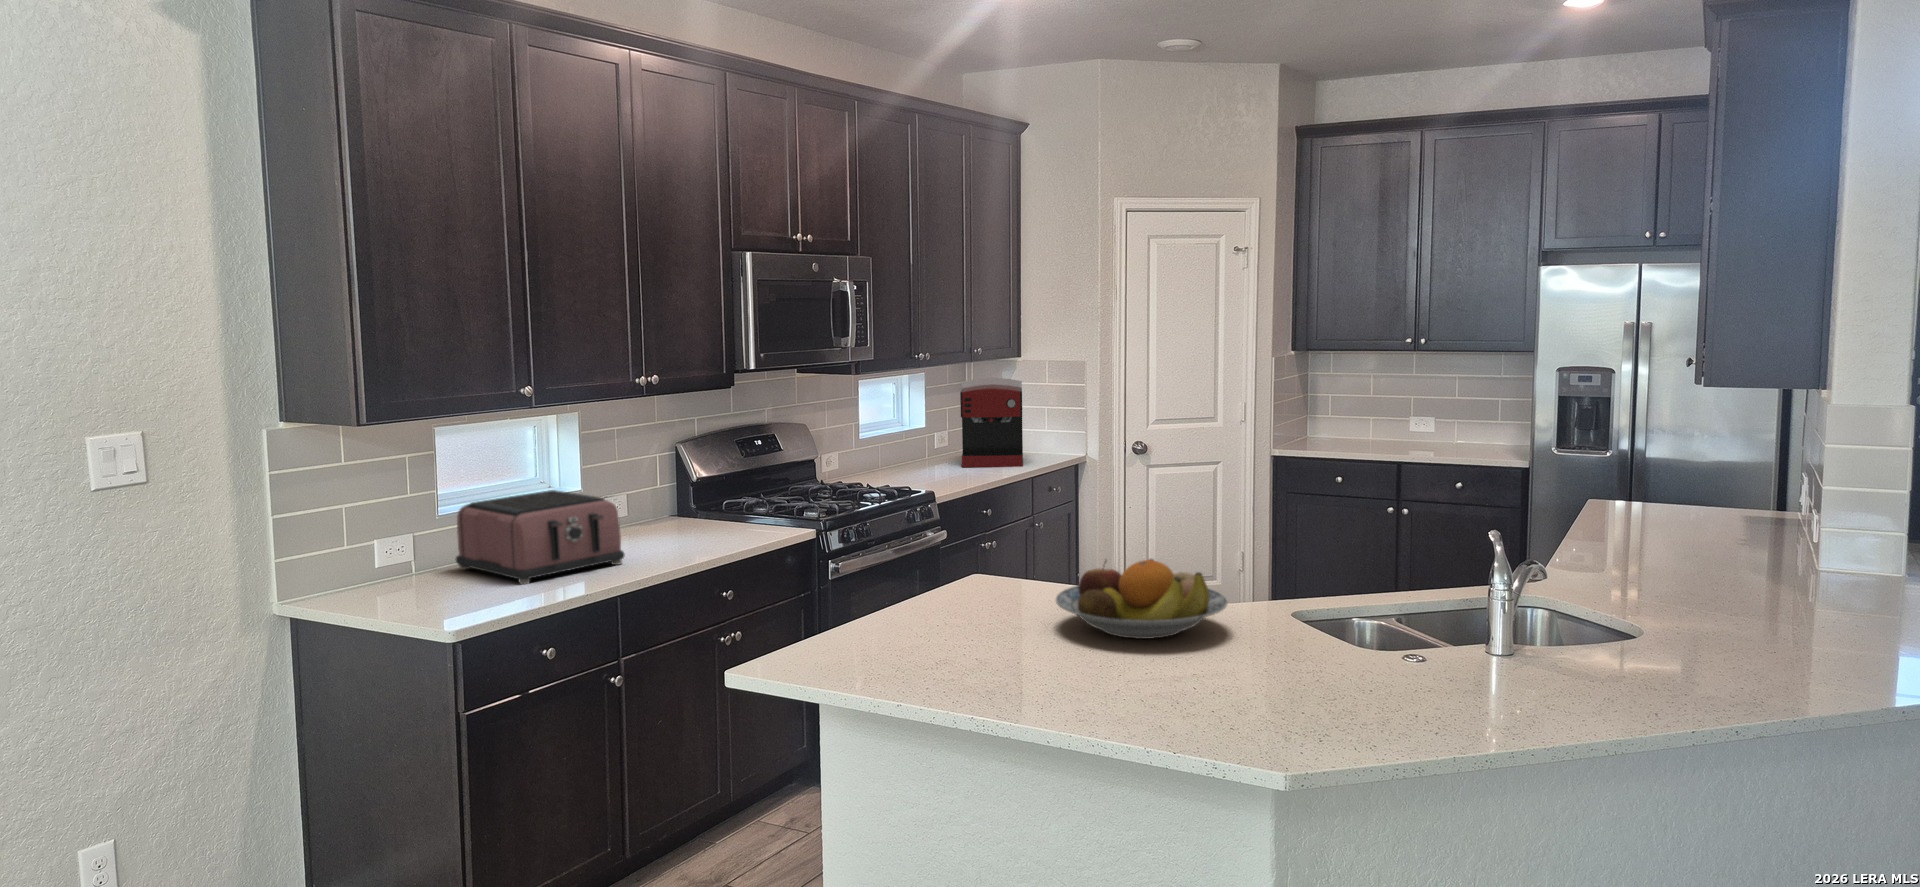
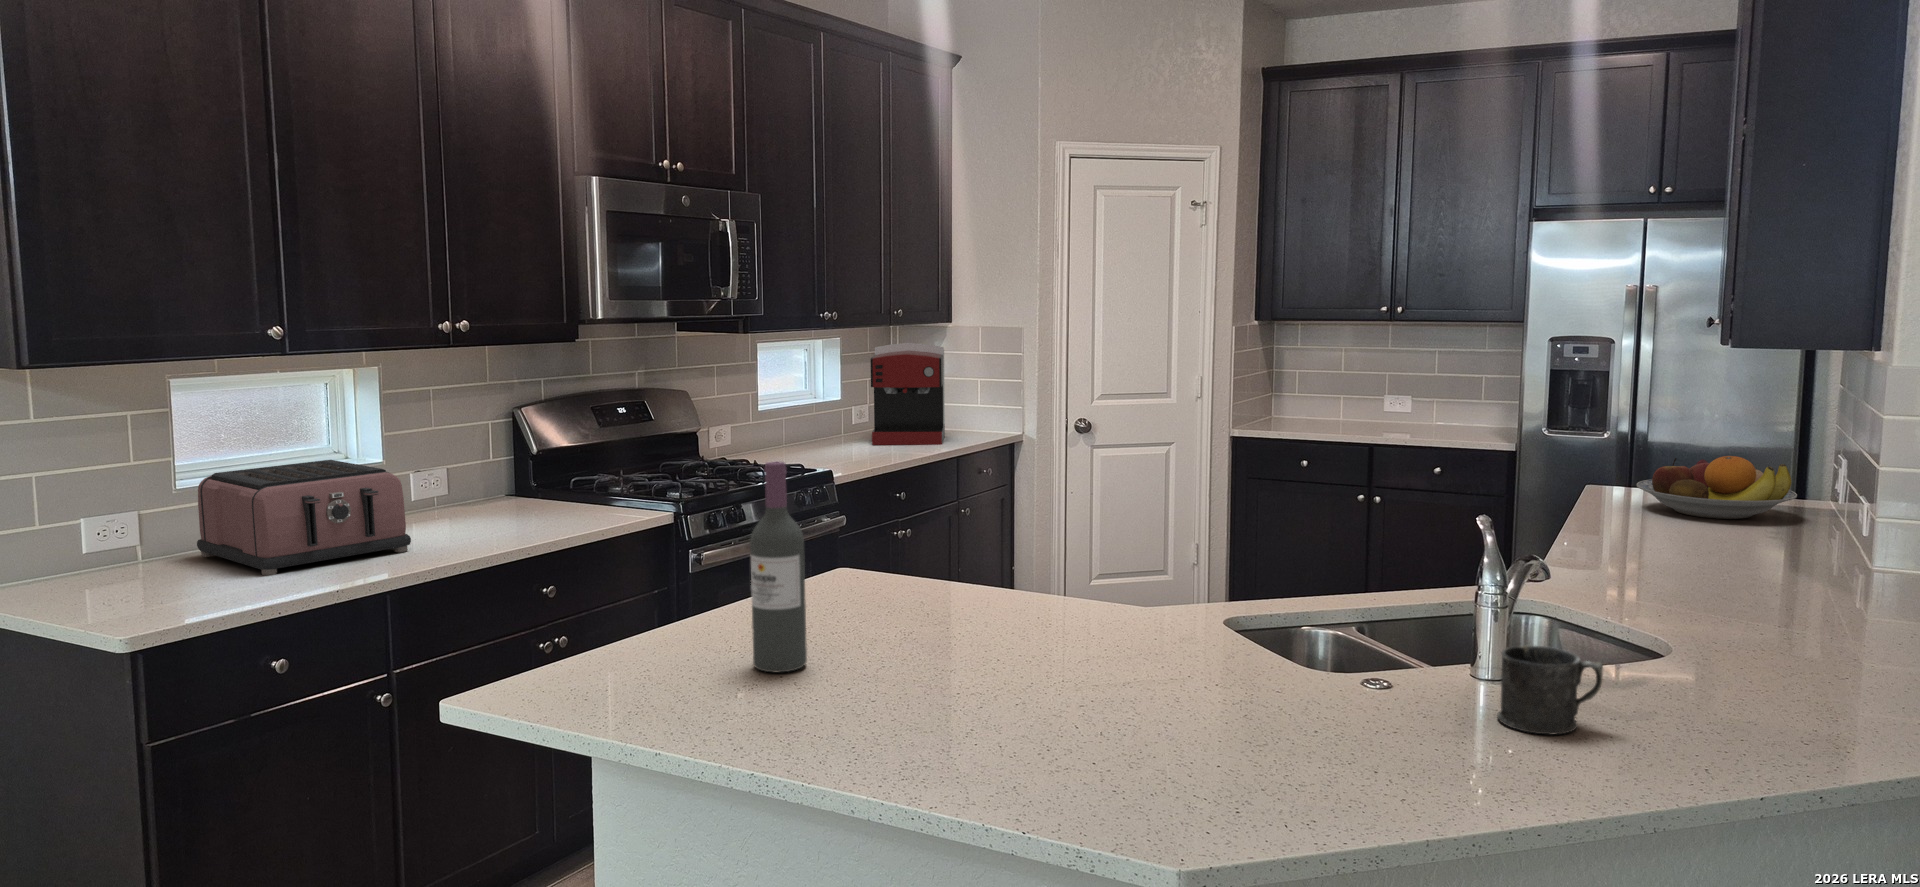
wine bottle: none [941,495,983,653] -> present [750,461,807,673]
fruit bowl: present [1056,559,1228,639] -> present [1637,456,1797,519]
mug: none [1505,627,1582,691] -> present [1497,645,1603,735]

